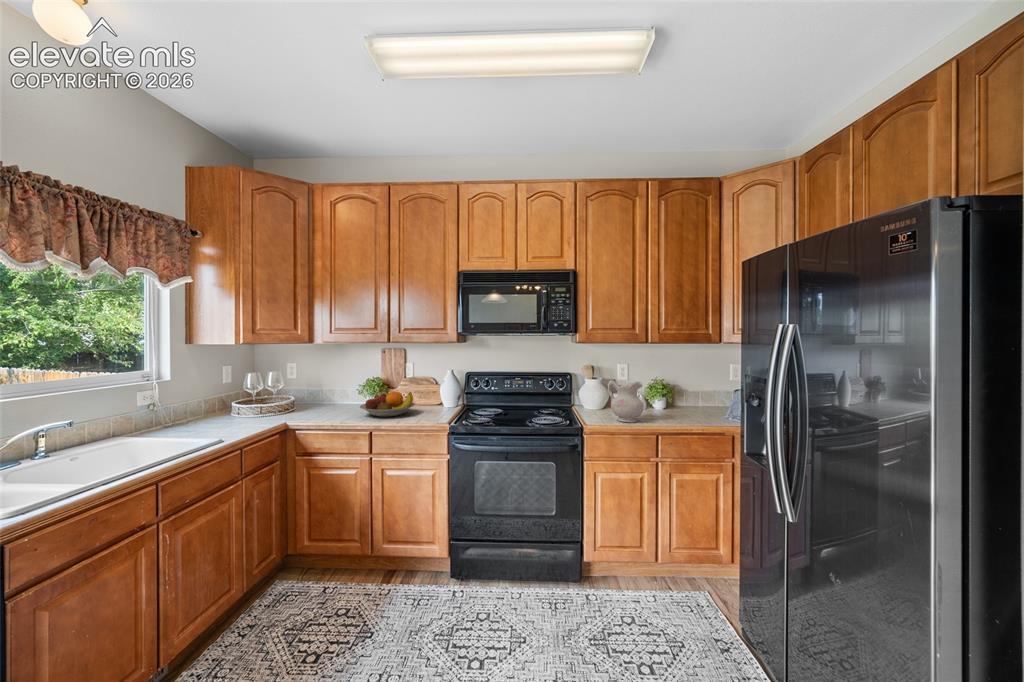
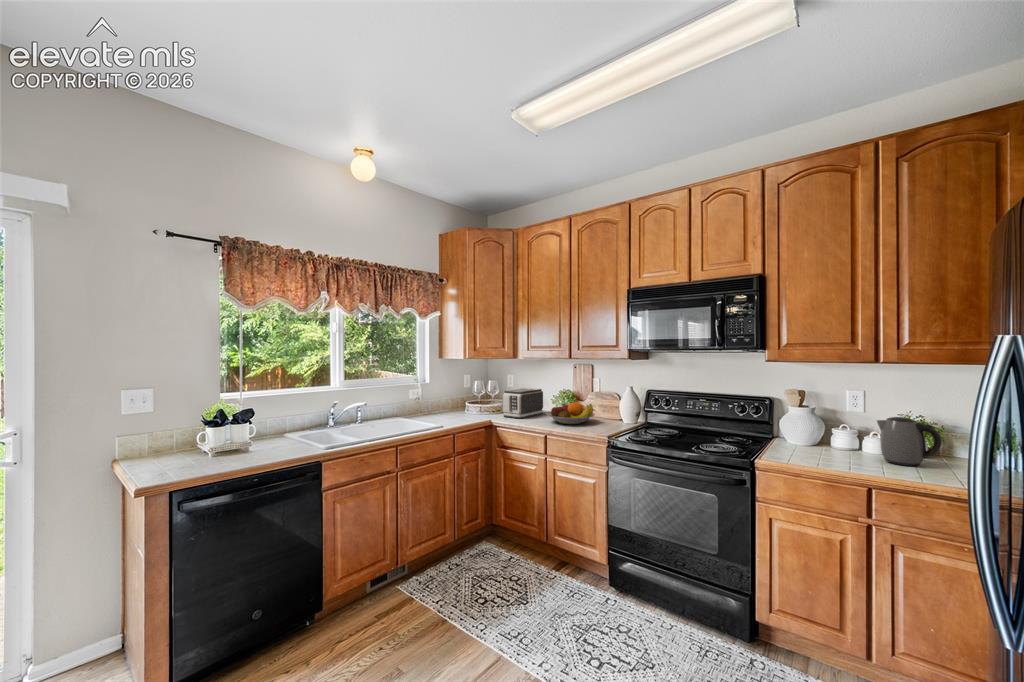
ceramic pitcher: present [608,379,644,423] -> none [802,406,853,465]
toaster: none [294,380,344,417] -> present [502,388,543,419]
kettle: none [649,383,685,417] -> present [877,417,942,466]

